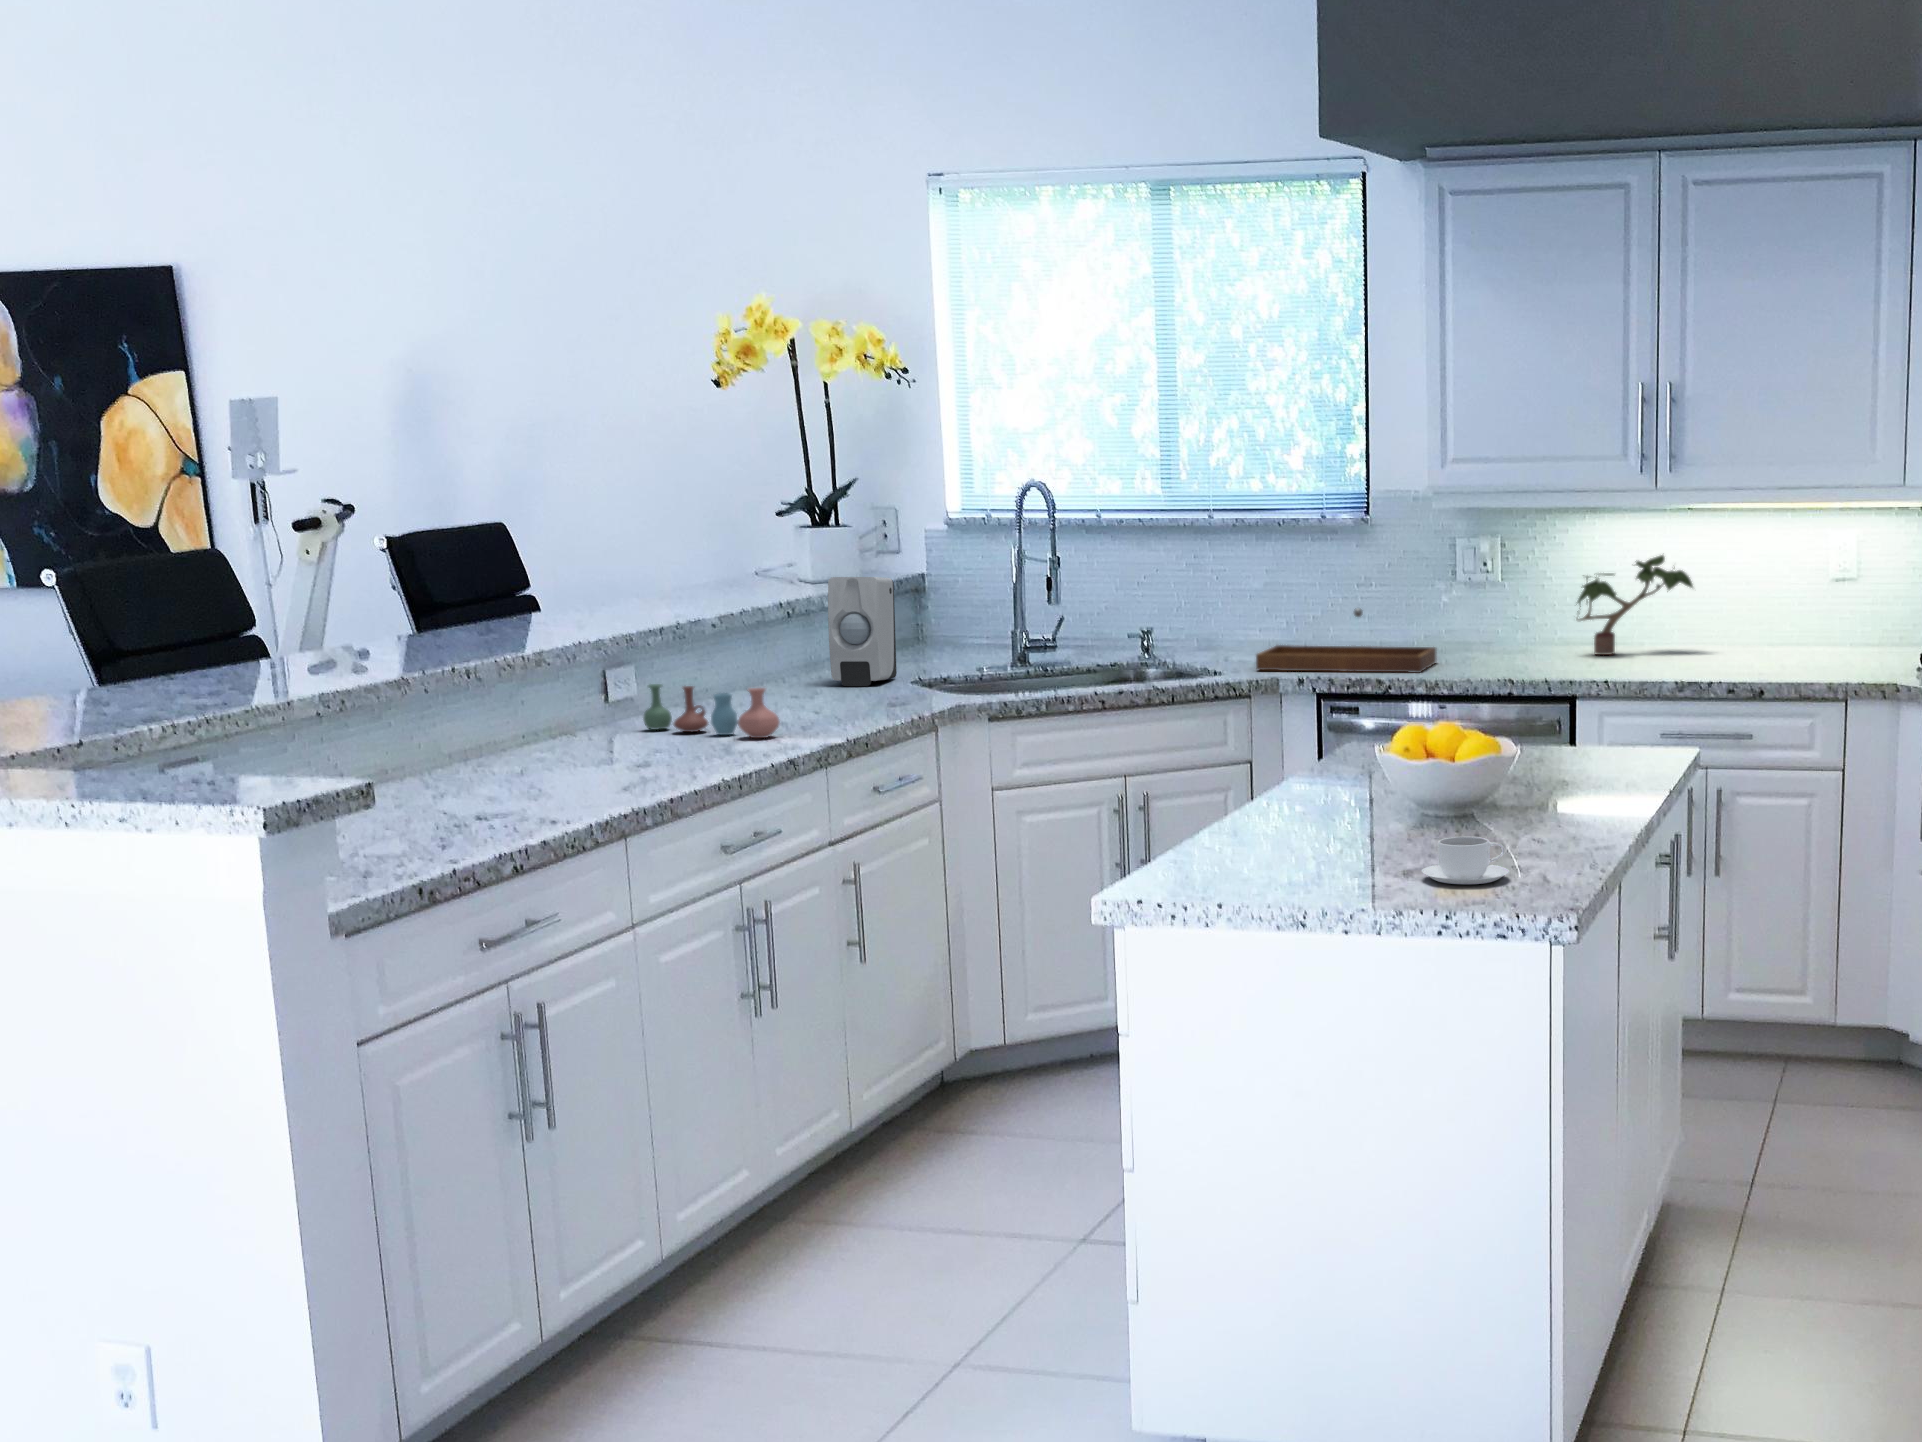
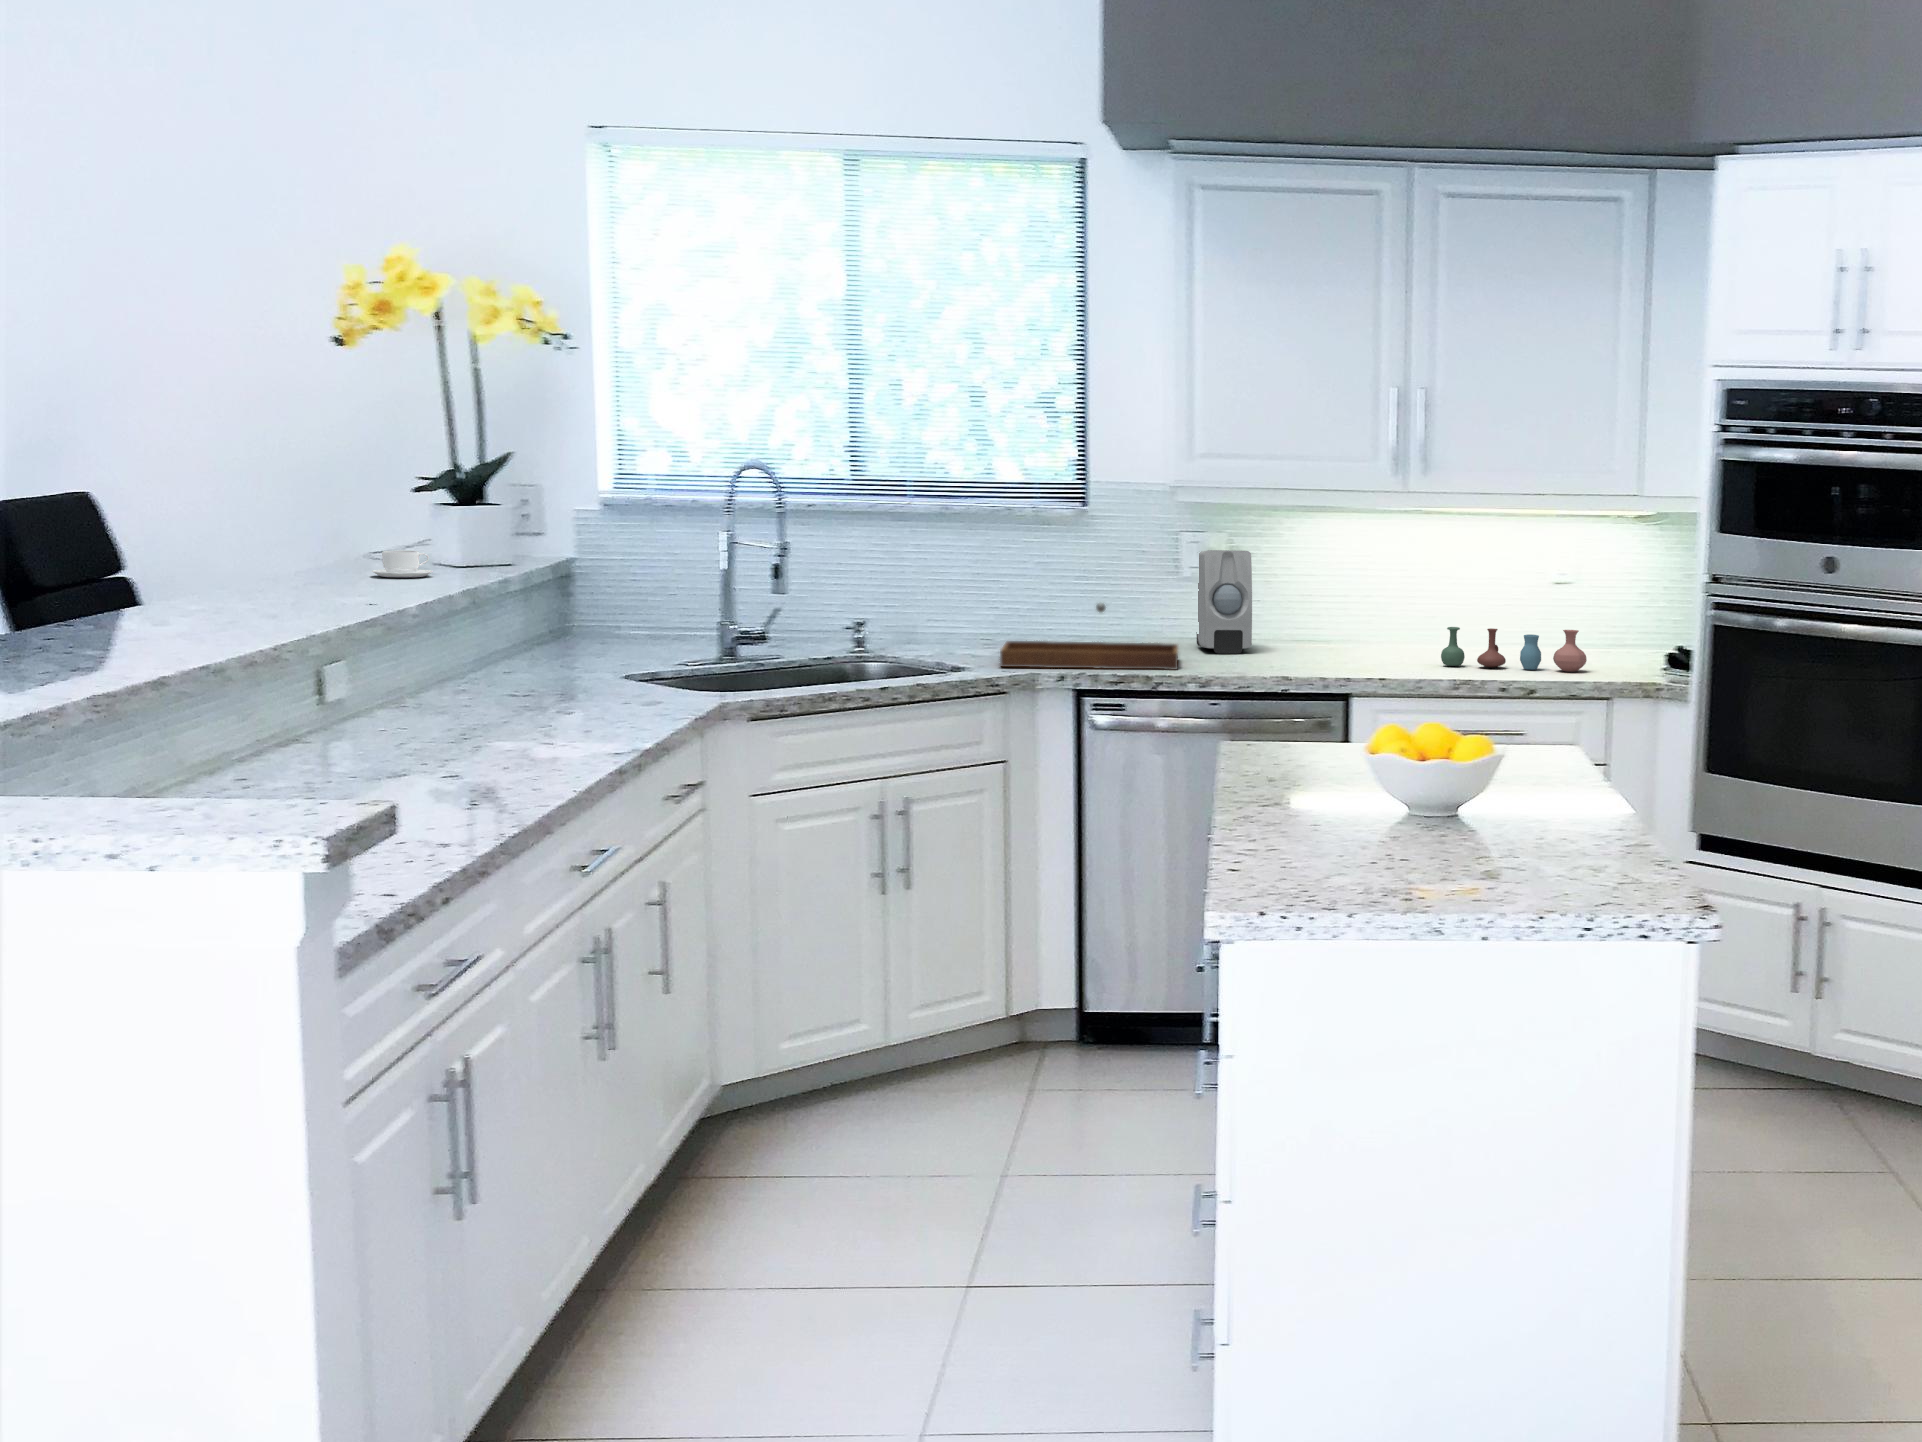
potted plant: present [1577,555,1693,655] -> none [1297,549,1435,652]
soap dispenser: present [828,577,897,686] -> present [1196,550,1252,654]
vase: present [643,684,780,738] -> present [1441,627,1587,672]
coffee cup: present [1422,837,1509,884] -> present [372,550,433,577]

